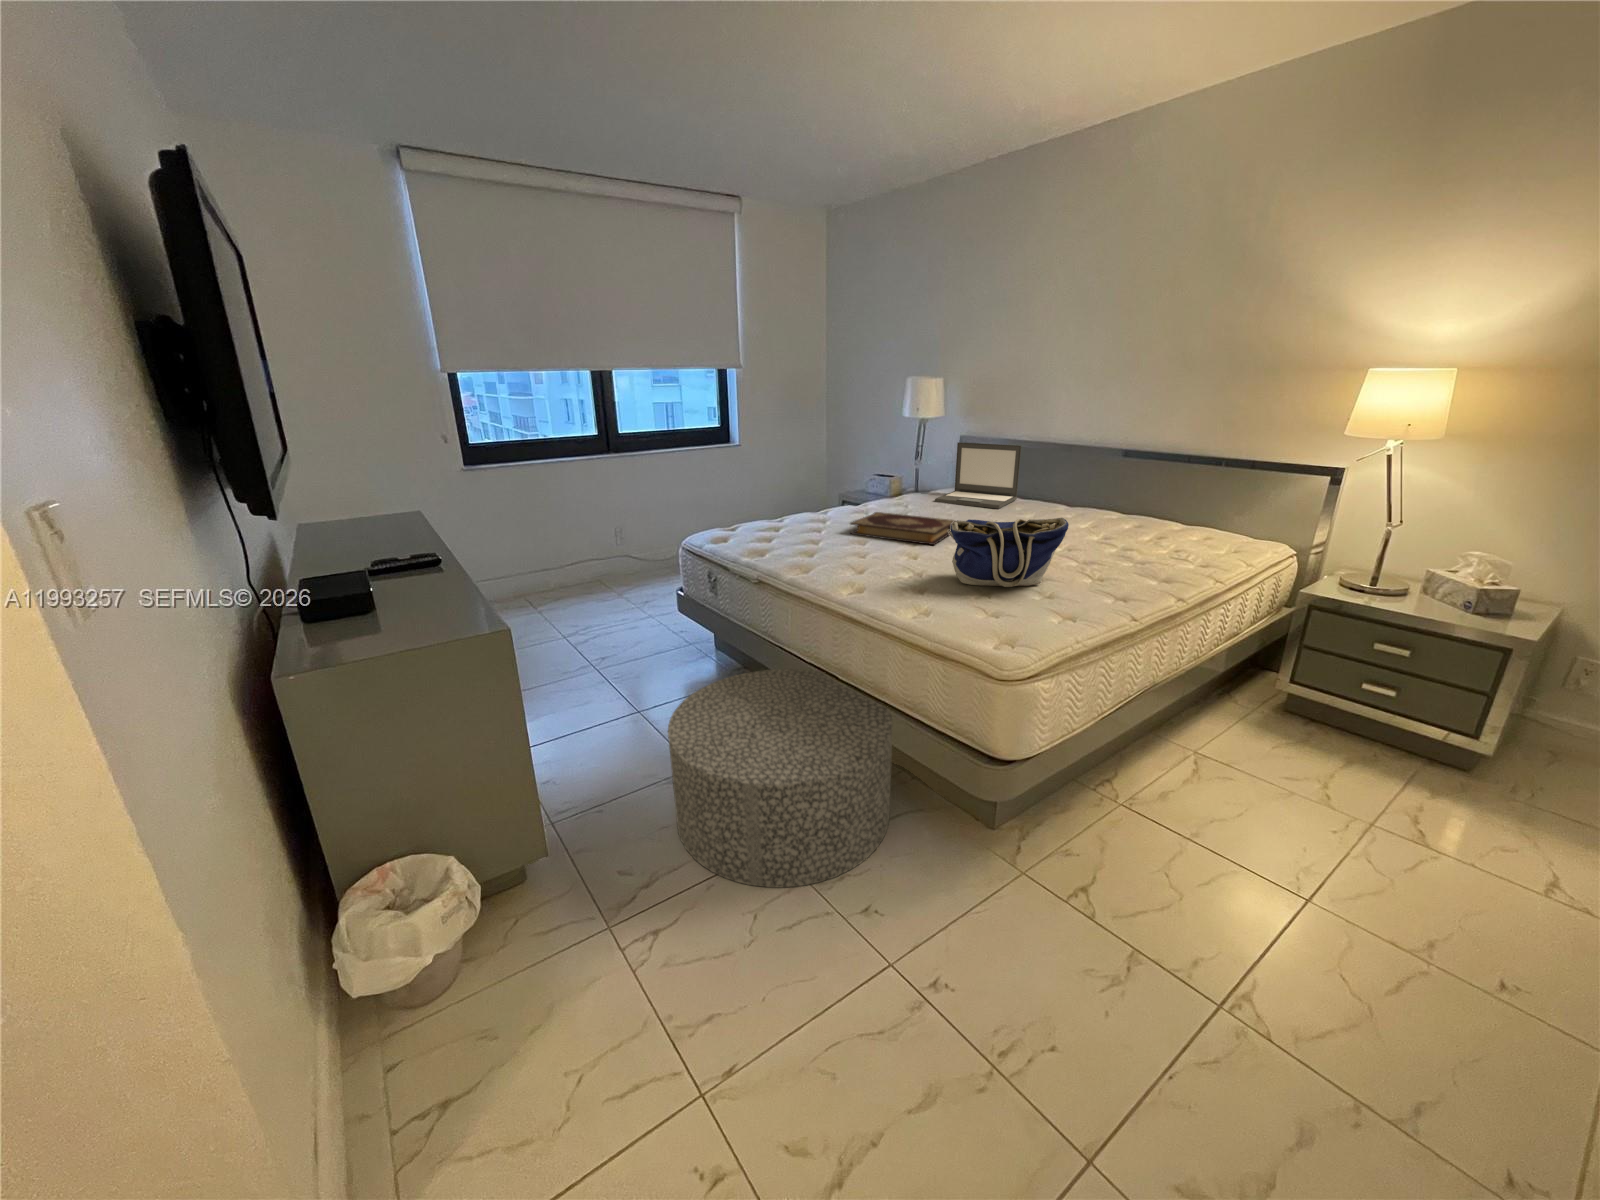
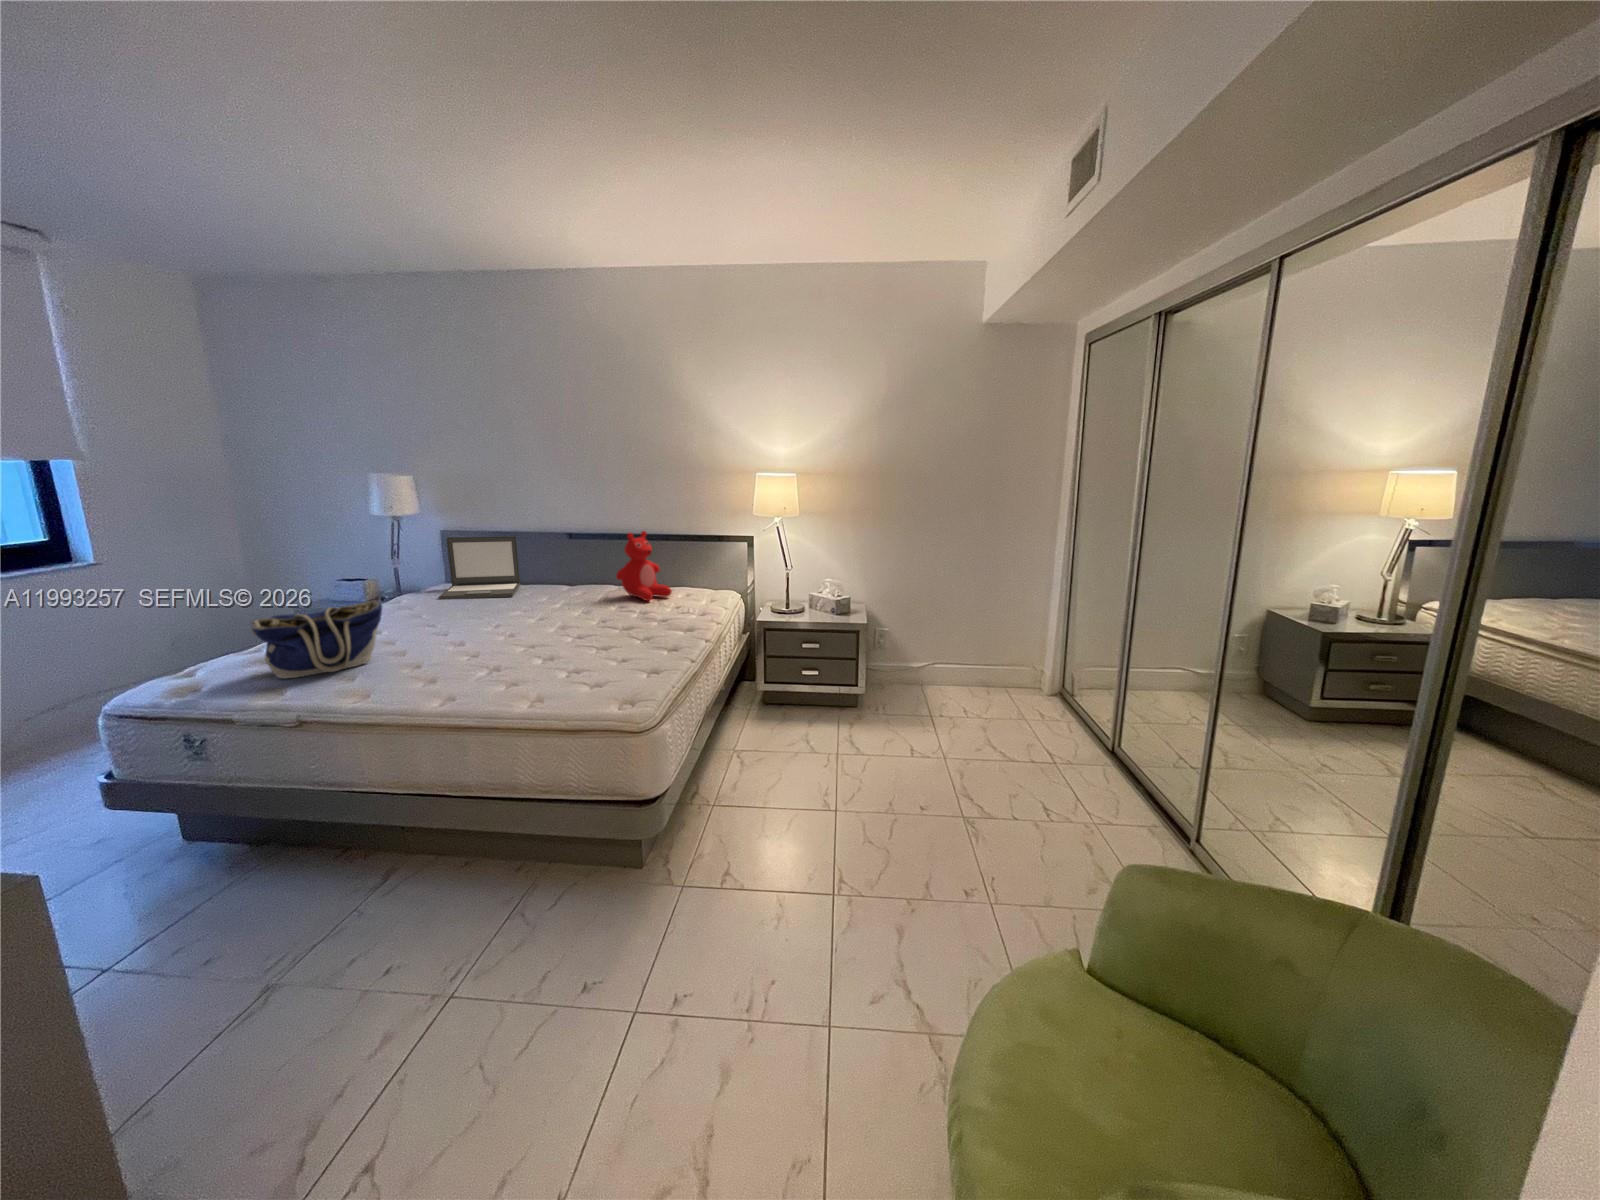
teddy bear: none [1111,448,1182,537] -> present [616,531,672,601]
book: present [850,512,955,545] -> none [376,613,495,648]
tote bag: present [948,518,1069,587] -> present [250,600,382,678]
ottoman: present [668,669,893,888] -> none [259,792,558,1070]

